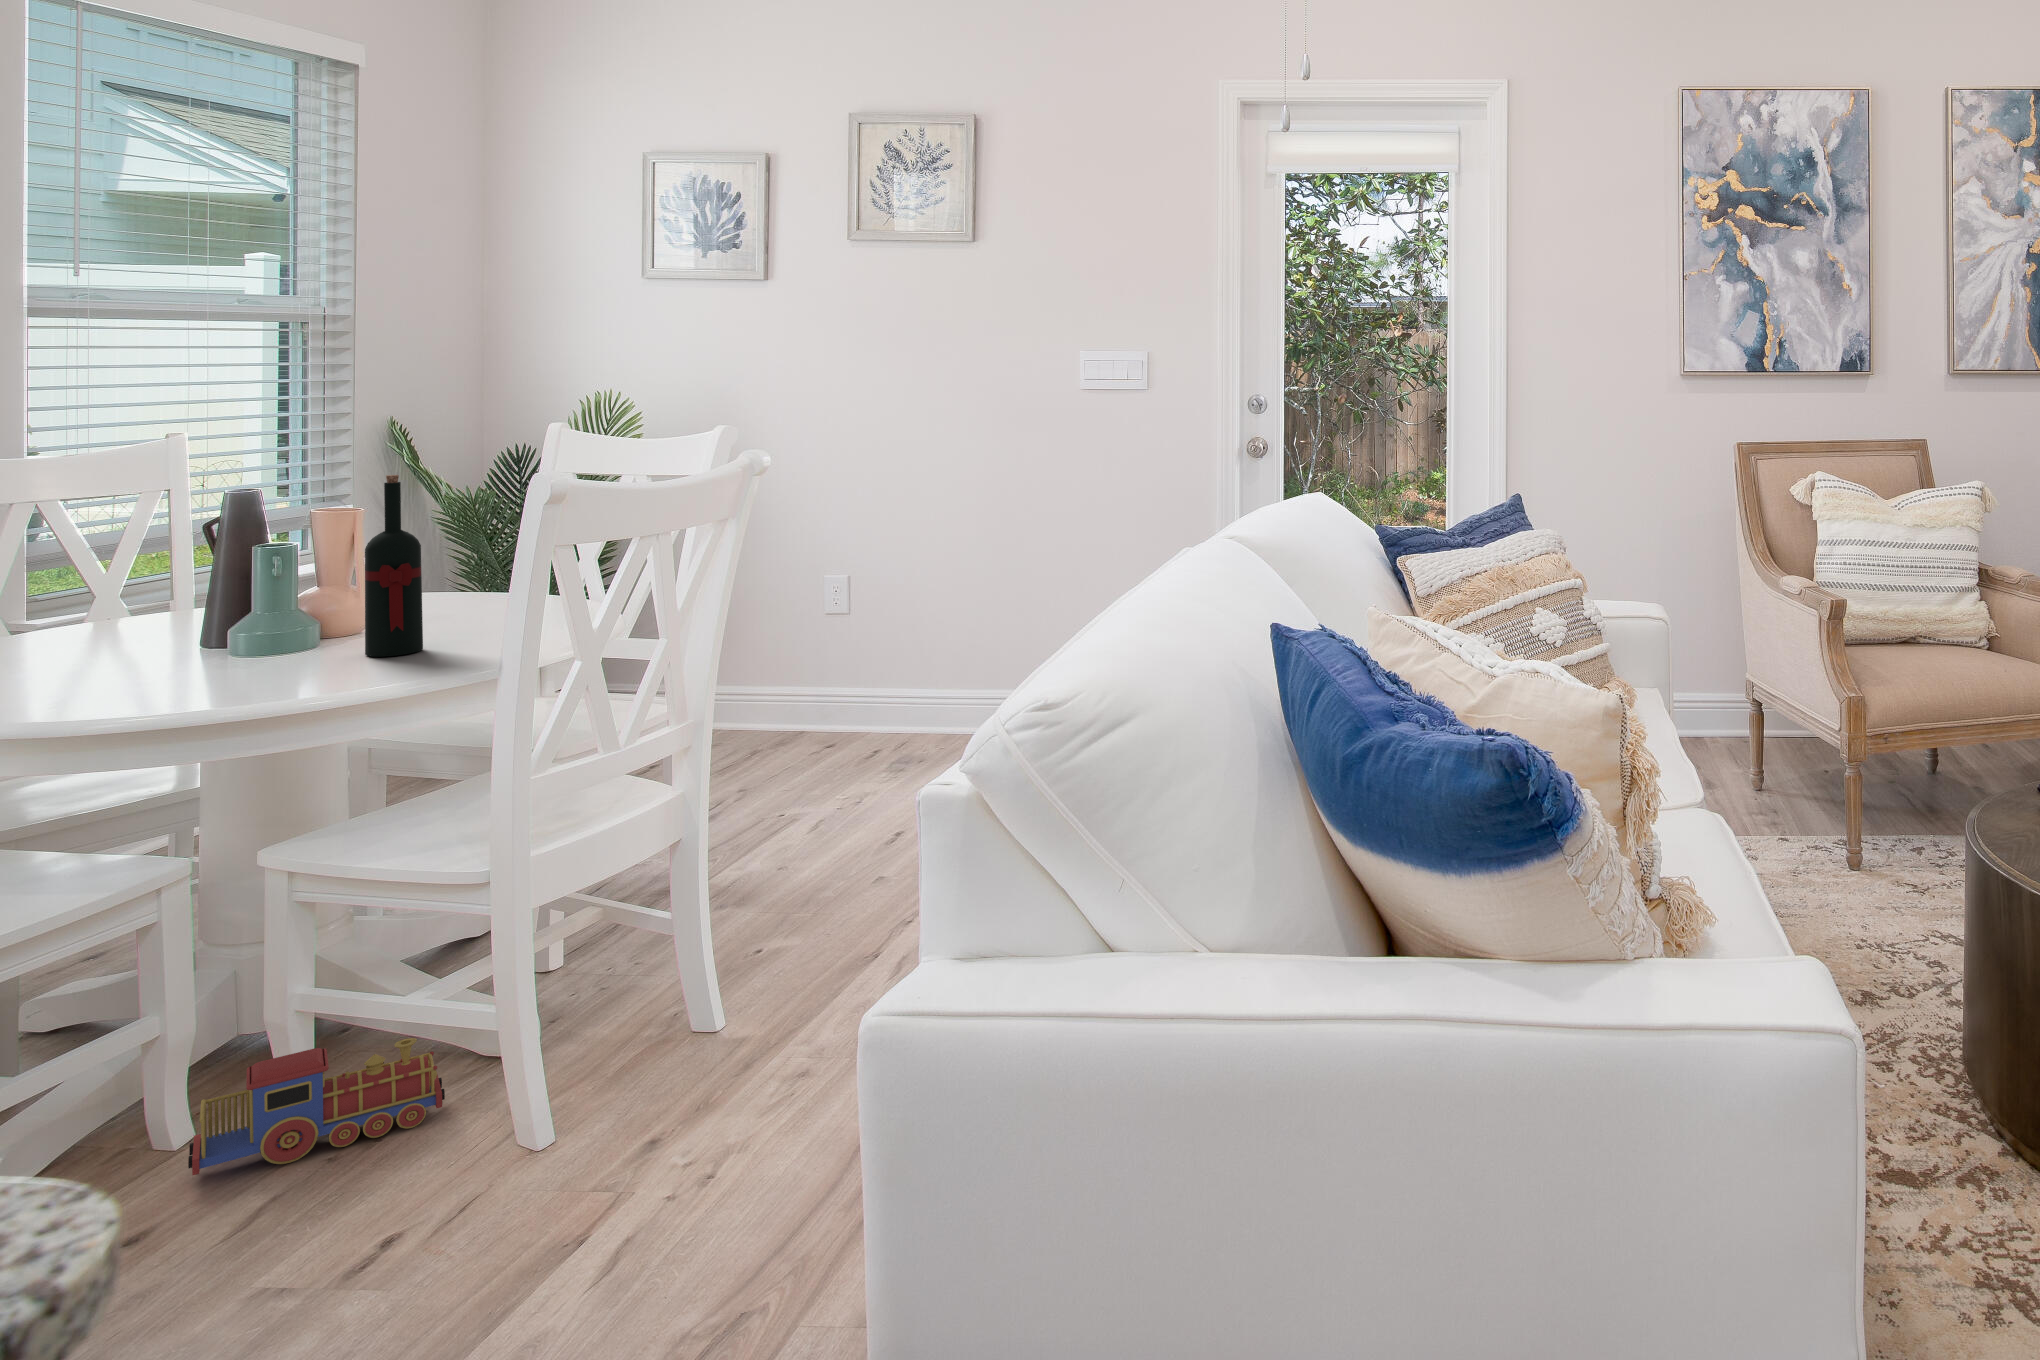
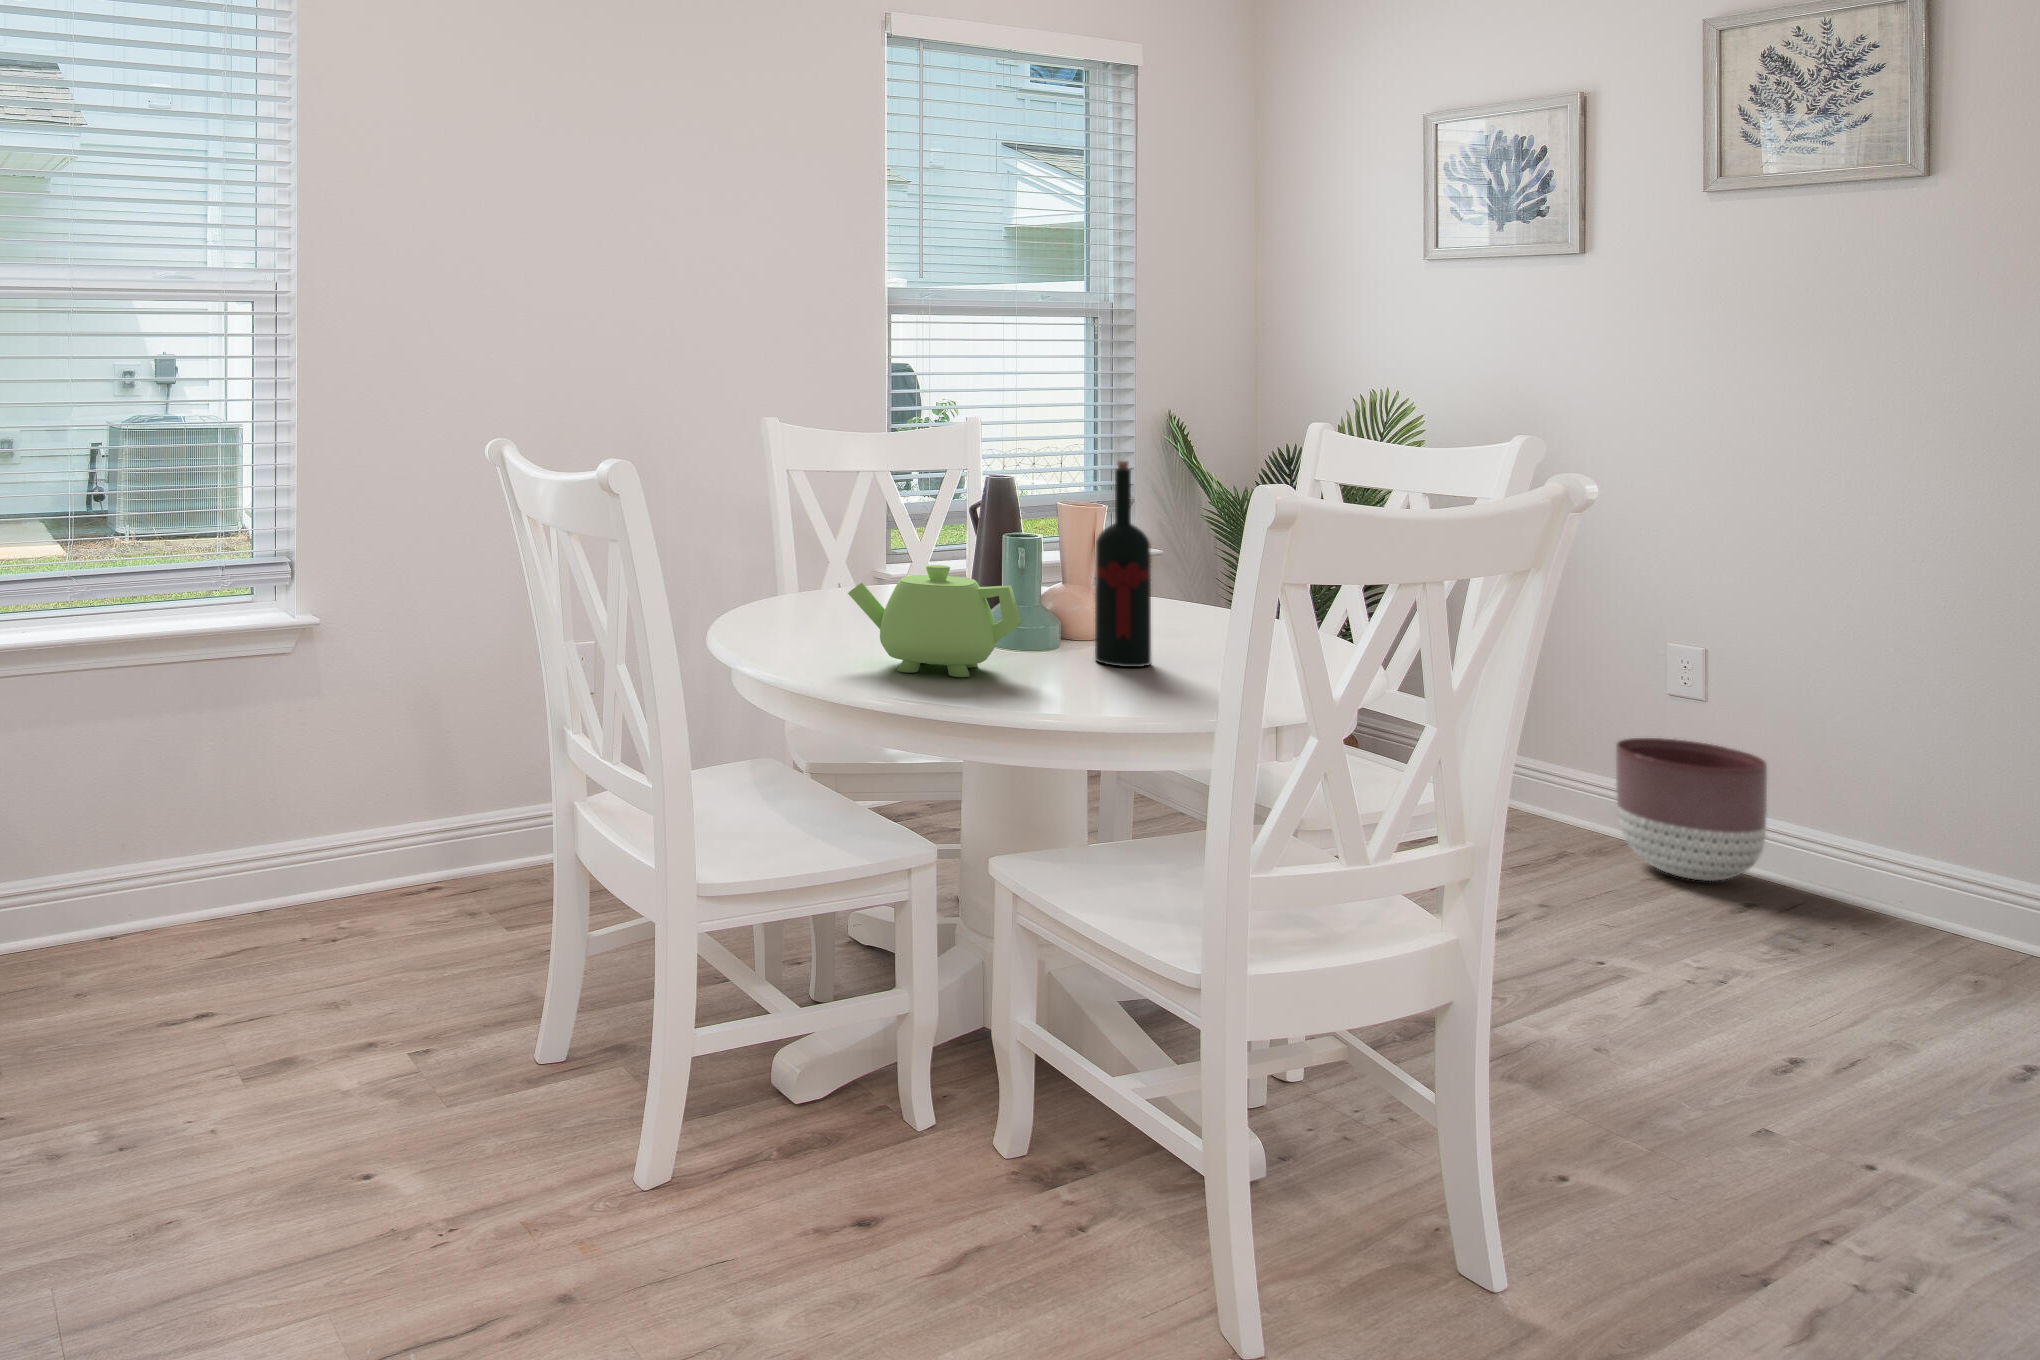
teapot: none [70,591,292,701] -> present [848,565,1022,677]
planter: none [793,643,889,744] -> present [1616,738,1767,881]
toy train: present [188,1038,445,1175] -> none [918,1085,1156,1238]

